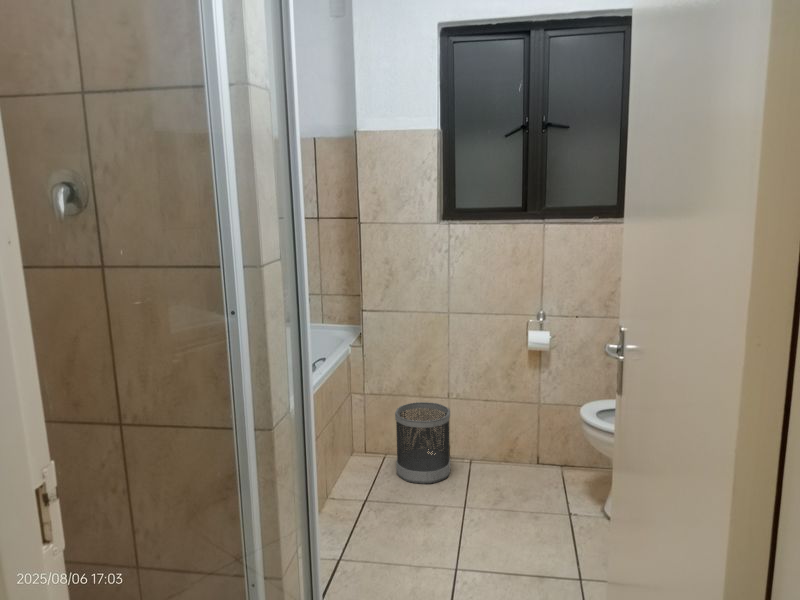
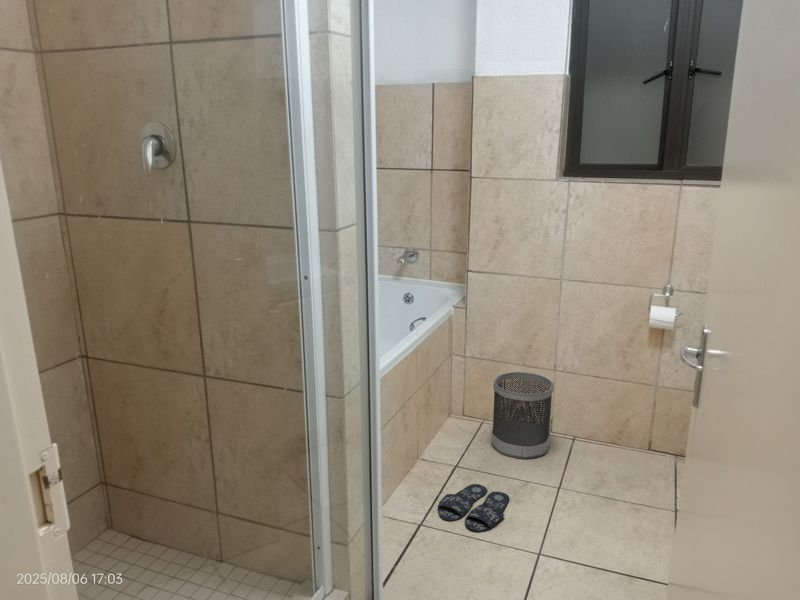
slippers: none [356,512,422,557] -> present [438,484,509,532]

